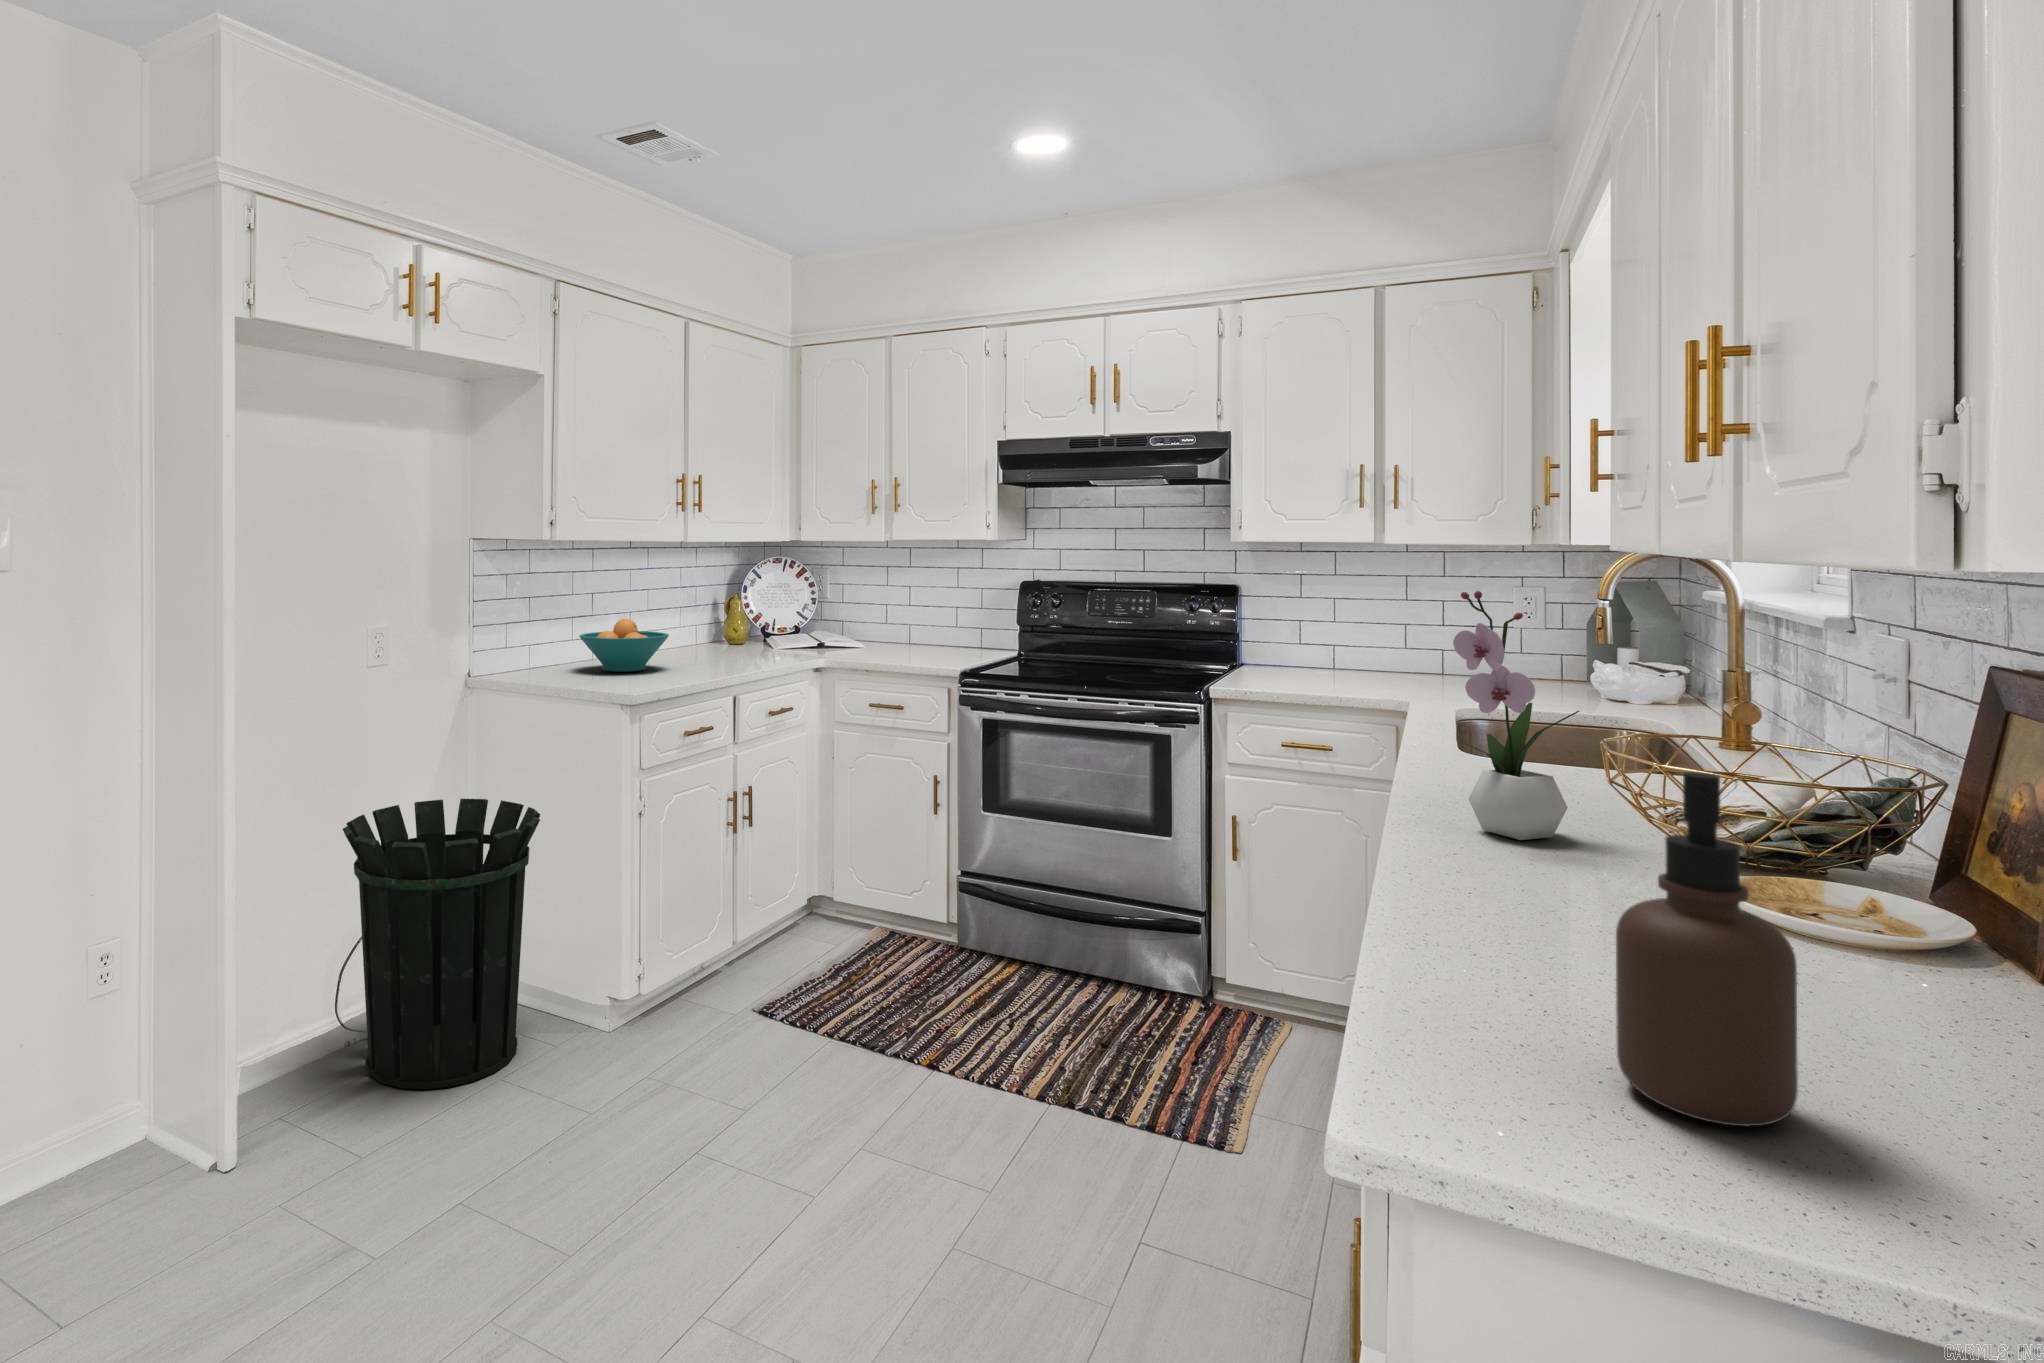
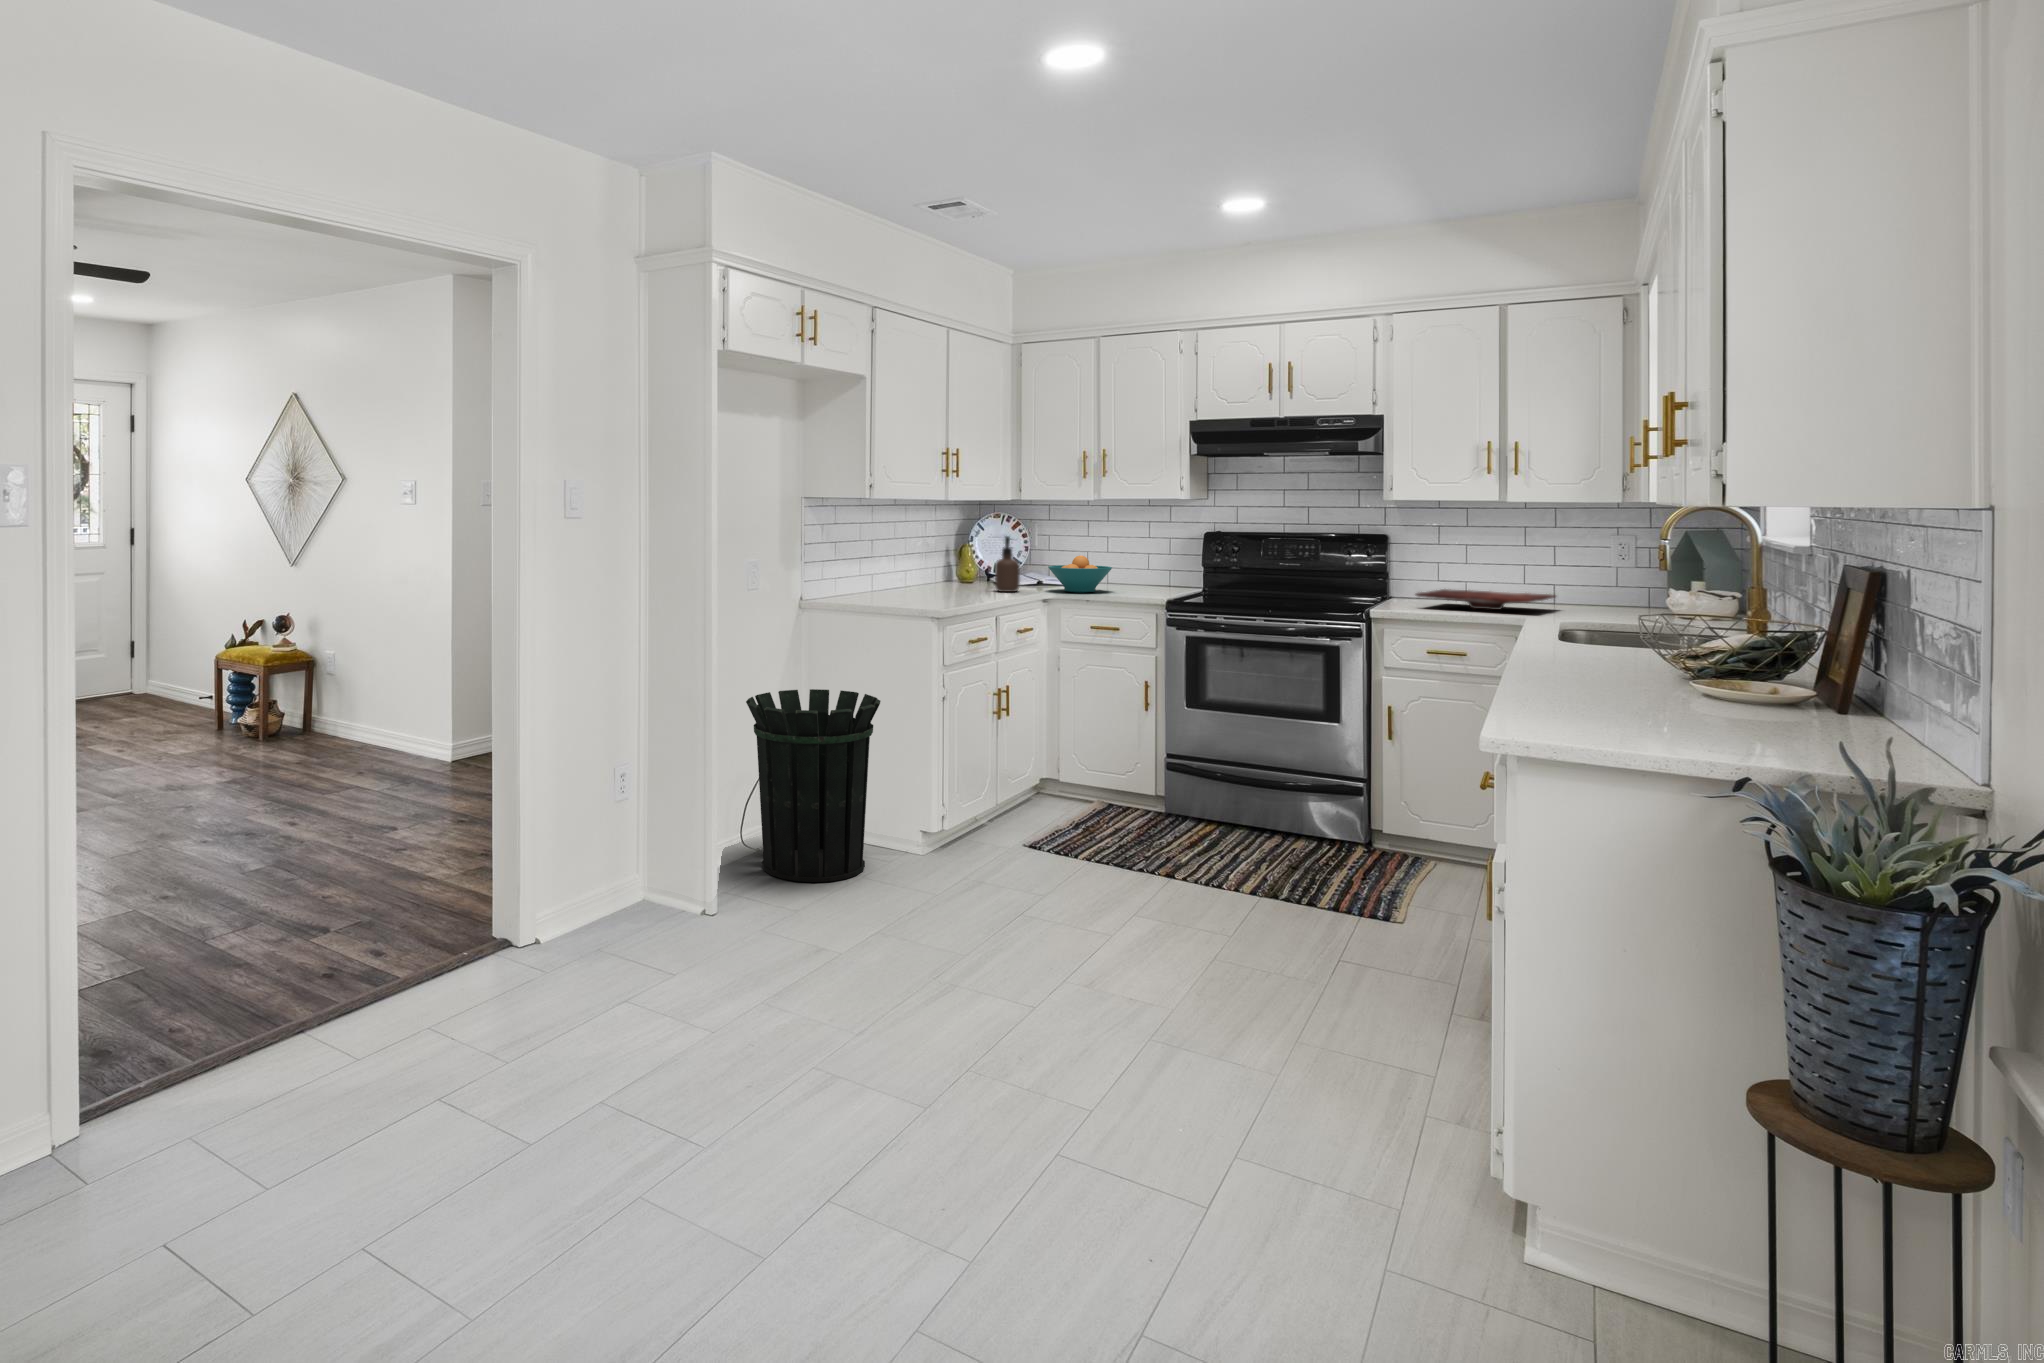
flower arrangement: present [1453,591,1580,840] -> none [1560,526,1639,674]
fruit bowl: present [579,619,669,672] -> present [1048,556,1112,592]
cutting board: none [1268,656,1447,686] -> present [1416,589,1556,610]
soap dispenser: present [1616,772,1798,1126] -> present [995,536,1020,592]

